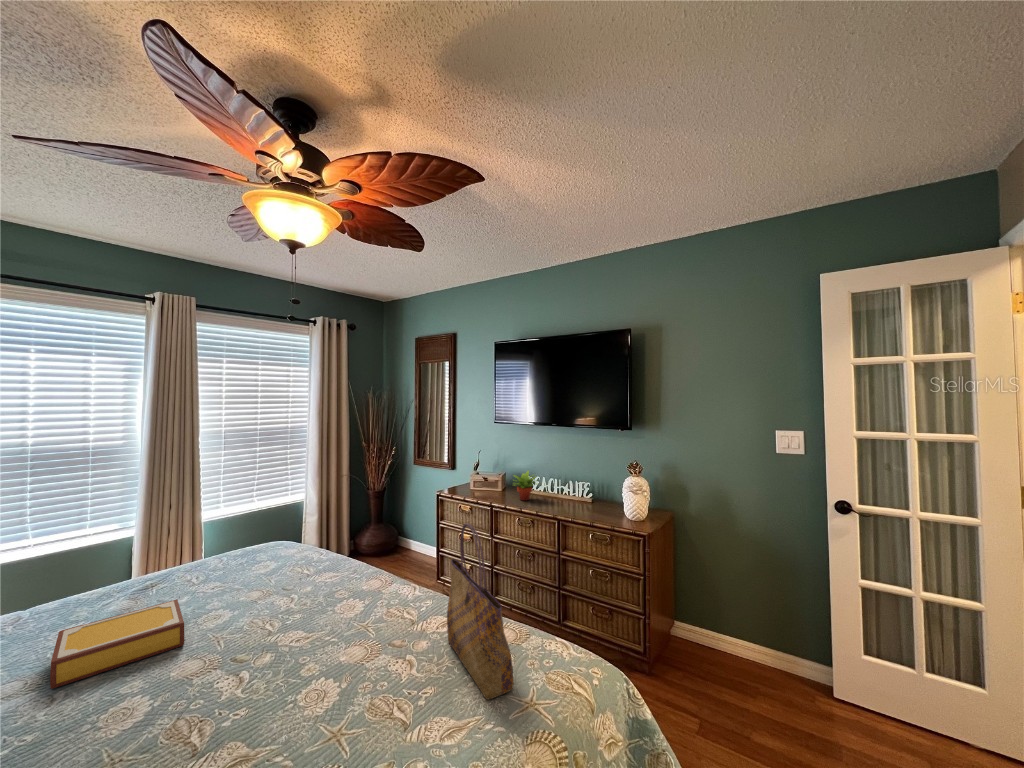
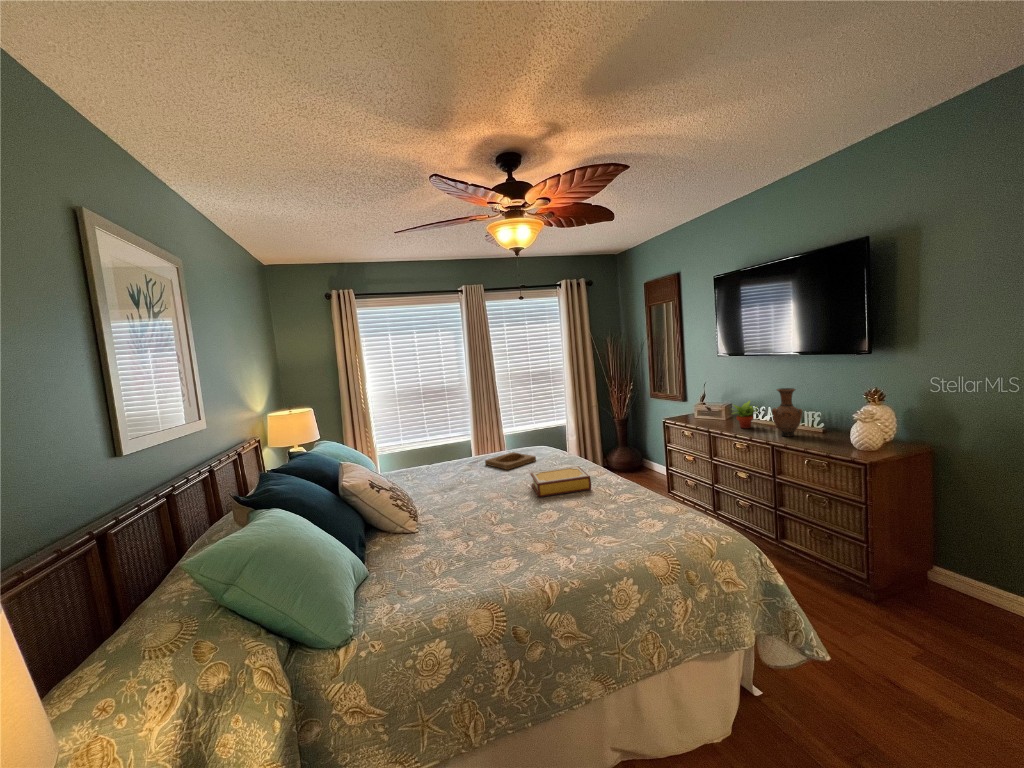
vase: none [555,459,581,509] -> present [772,388,802,436]
tote bag: present [447,523,514,700] -> none [626,426,658,533]
tray: none [174,559,274,597] -> present [485,452,536,470]
book: present [50,599,184,689] -> present [530,466,591,497]

